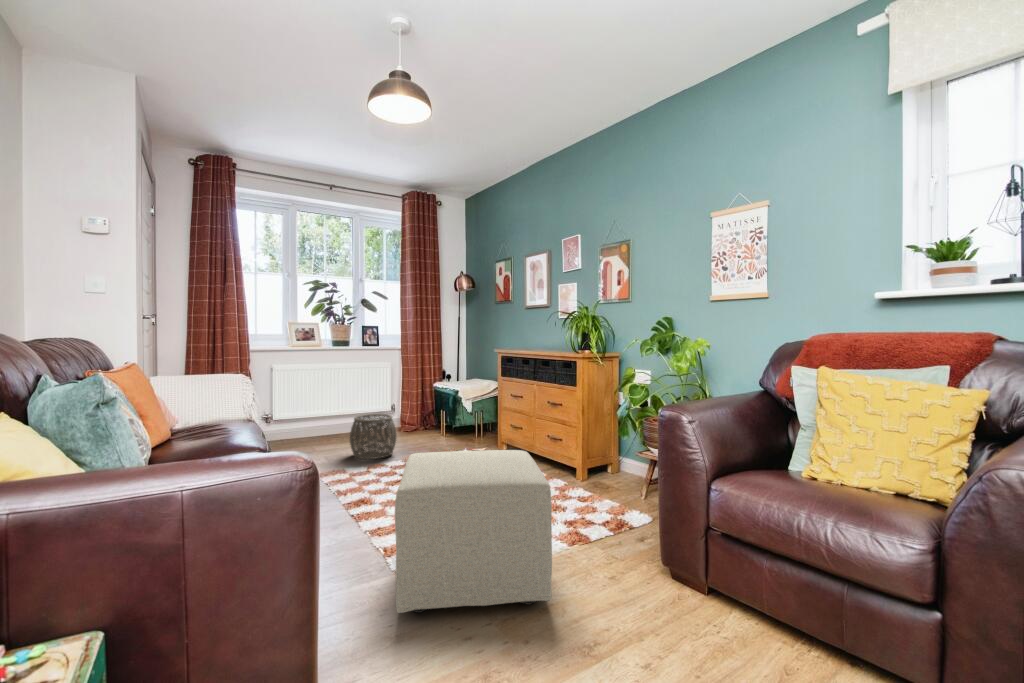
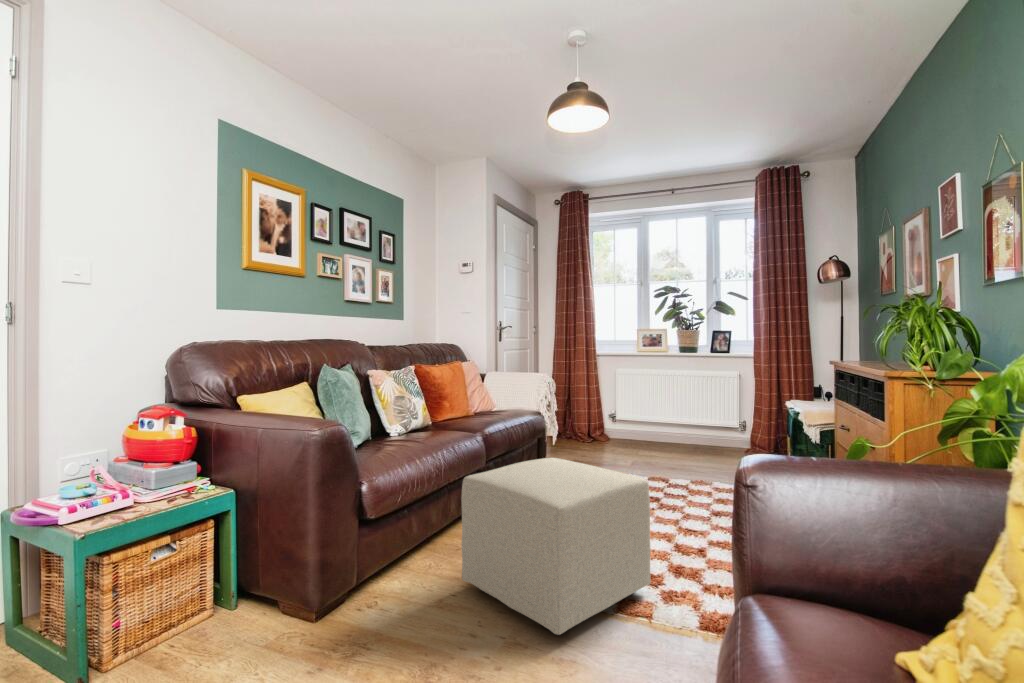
woven basket: present [350,414,397,459] -> none [649,425,700,474]

